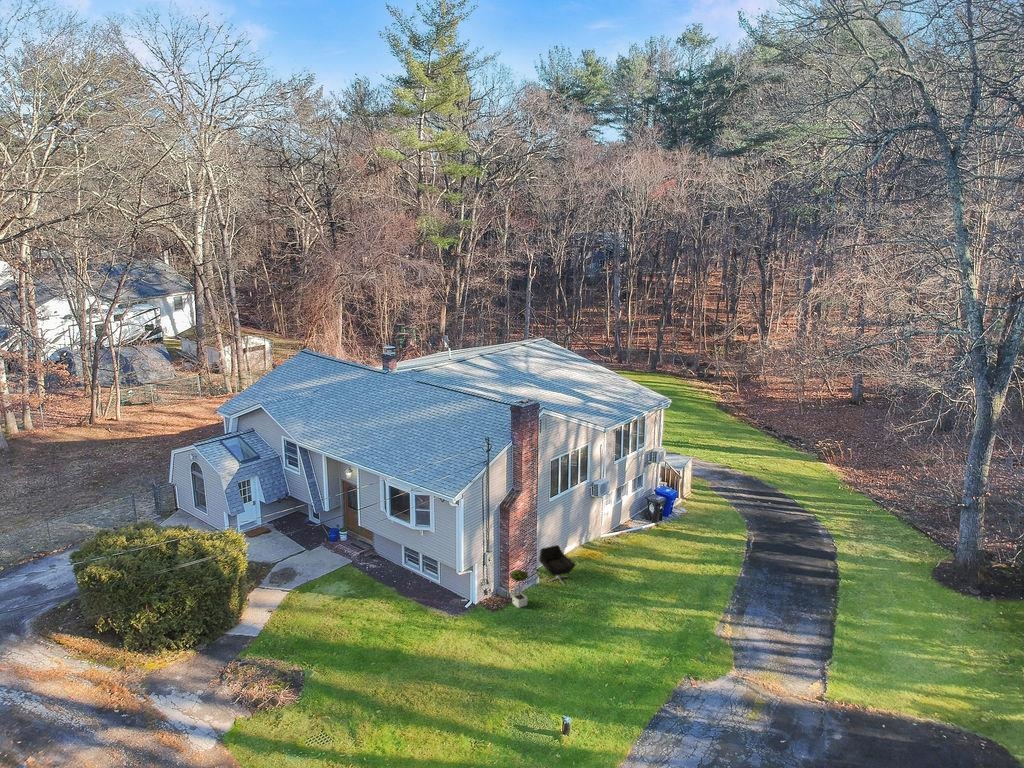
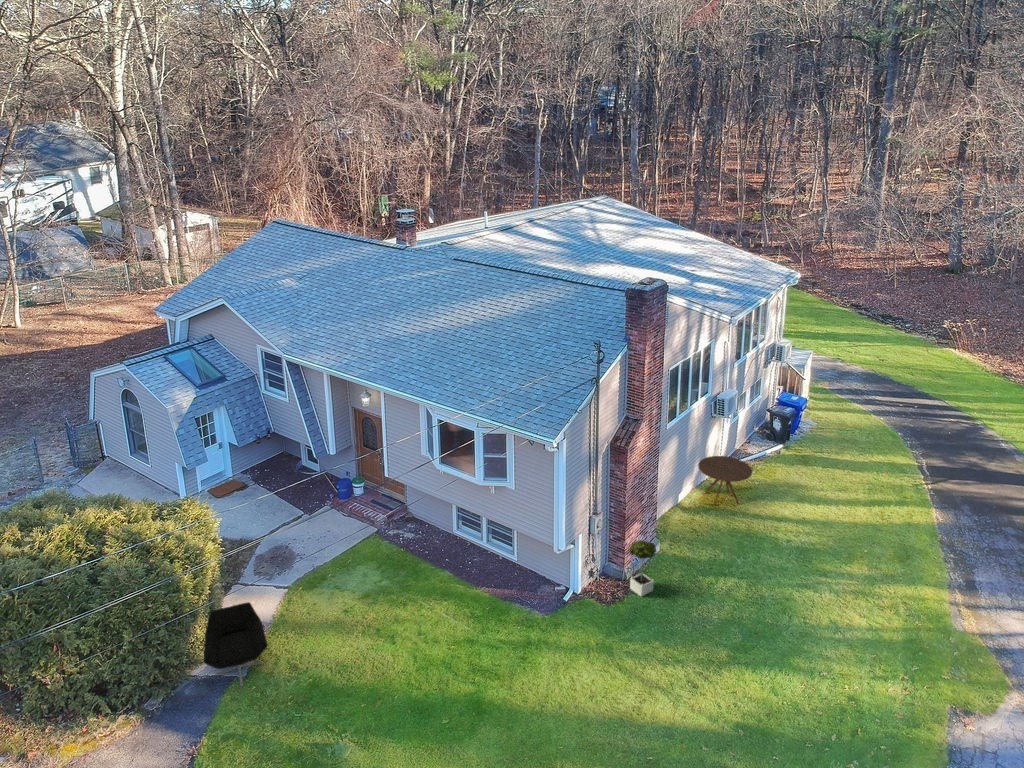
round table: none [577,521,613,555] -> present [698,456,752,506]
lounge chair: present [539,545,575,585] -> present [204,602,268,686]

